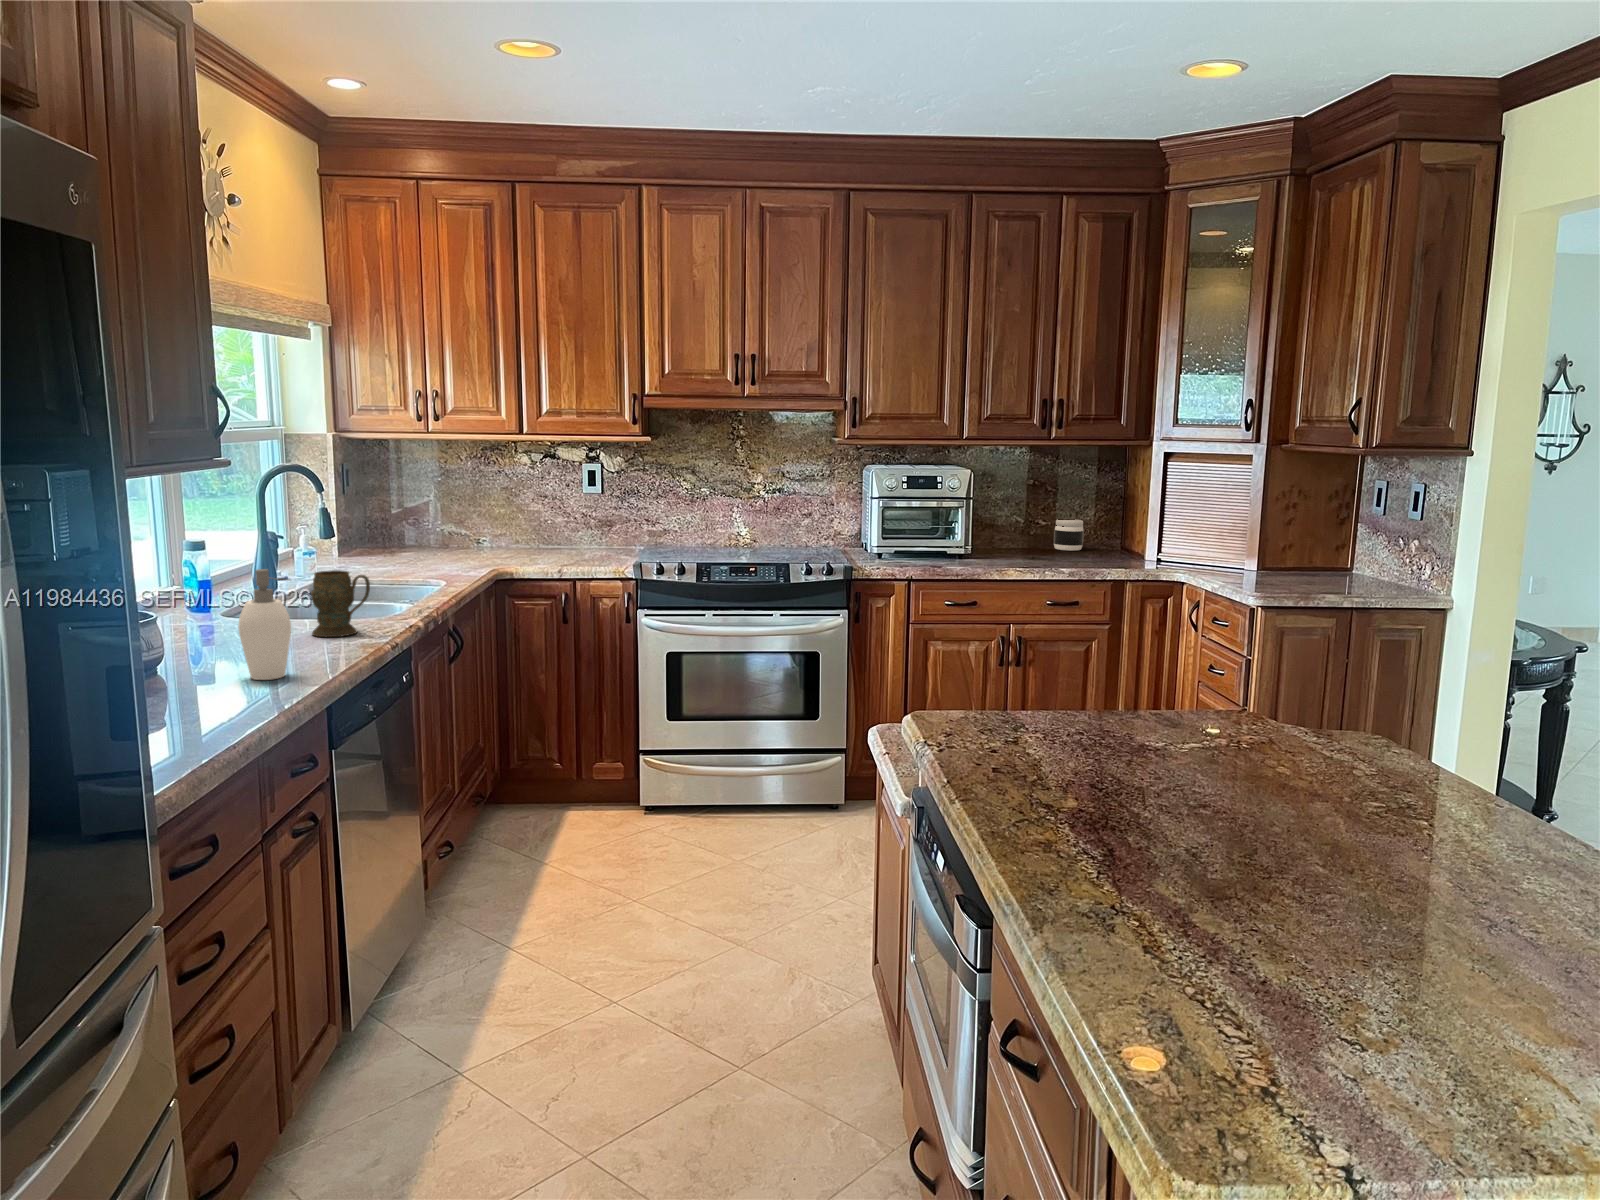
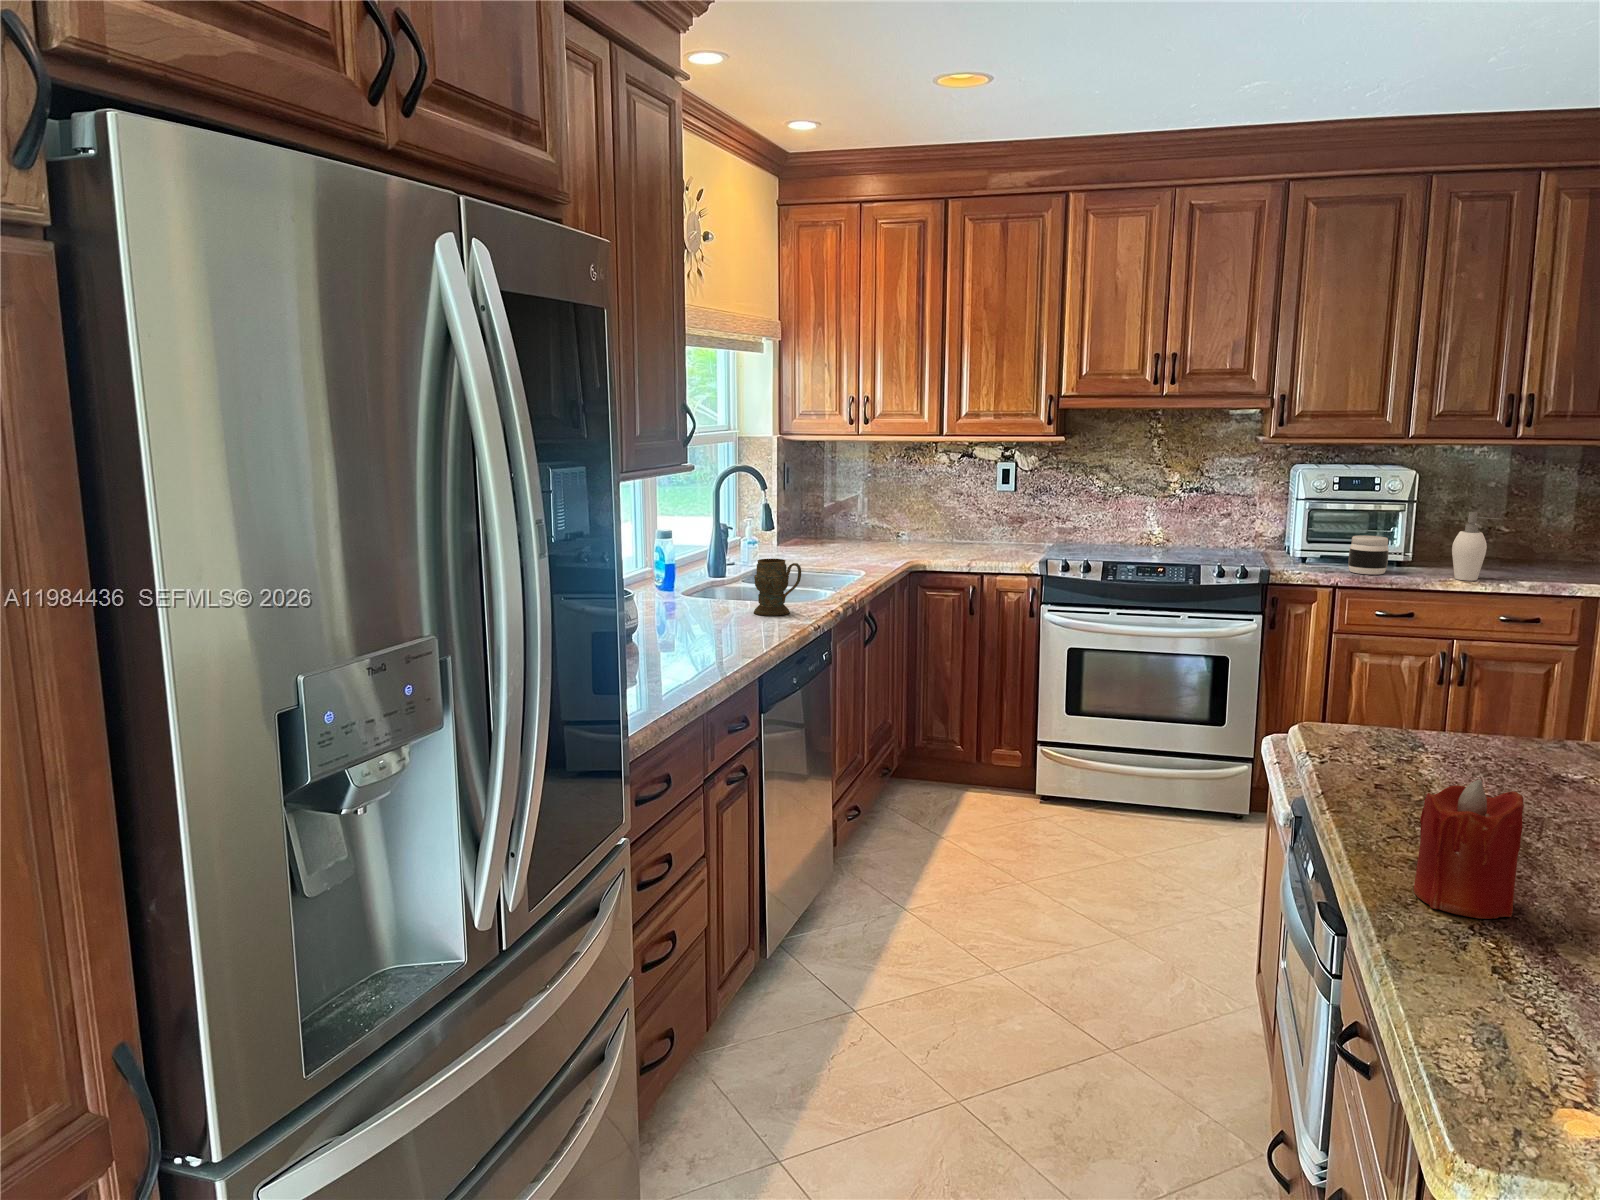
jar: present [1054,519,1084,551] -> present [1348,535,1389,575]
soap dispenser: present [238,569,291,680] -> present [1452,512,1499,581]
candle: none [1057,759,1151,897] -> present [1414,779,1524,919]

